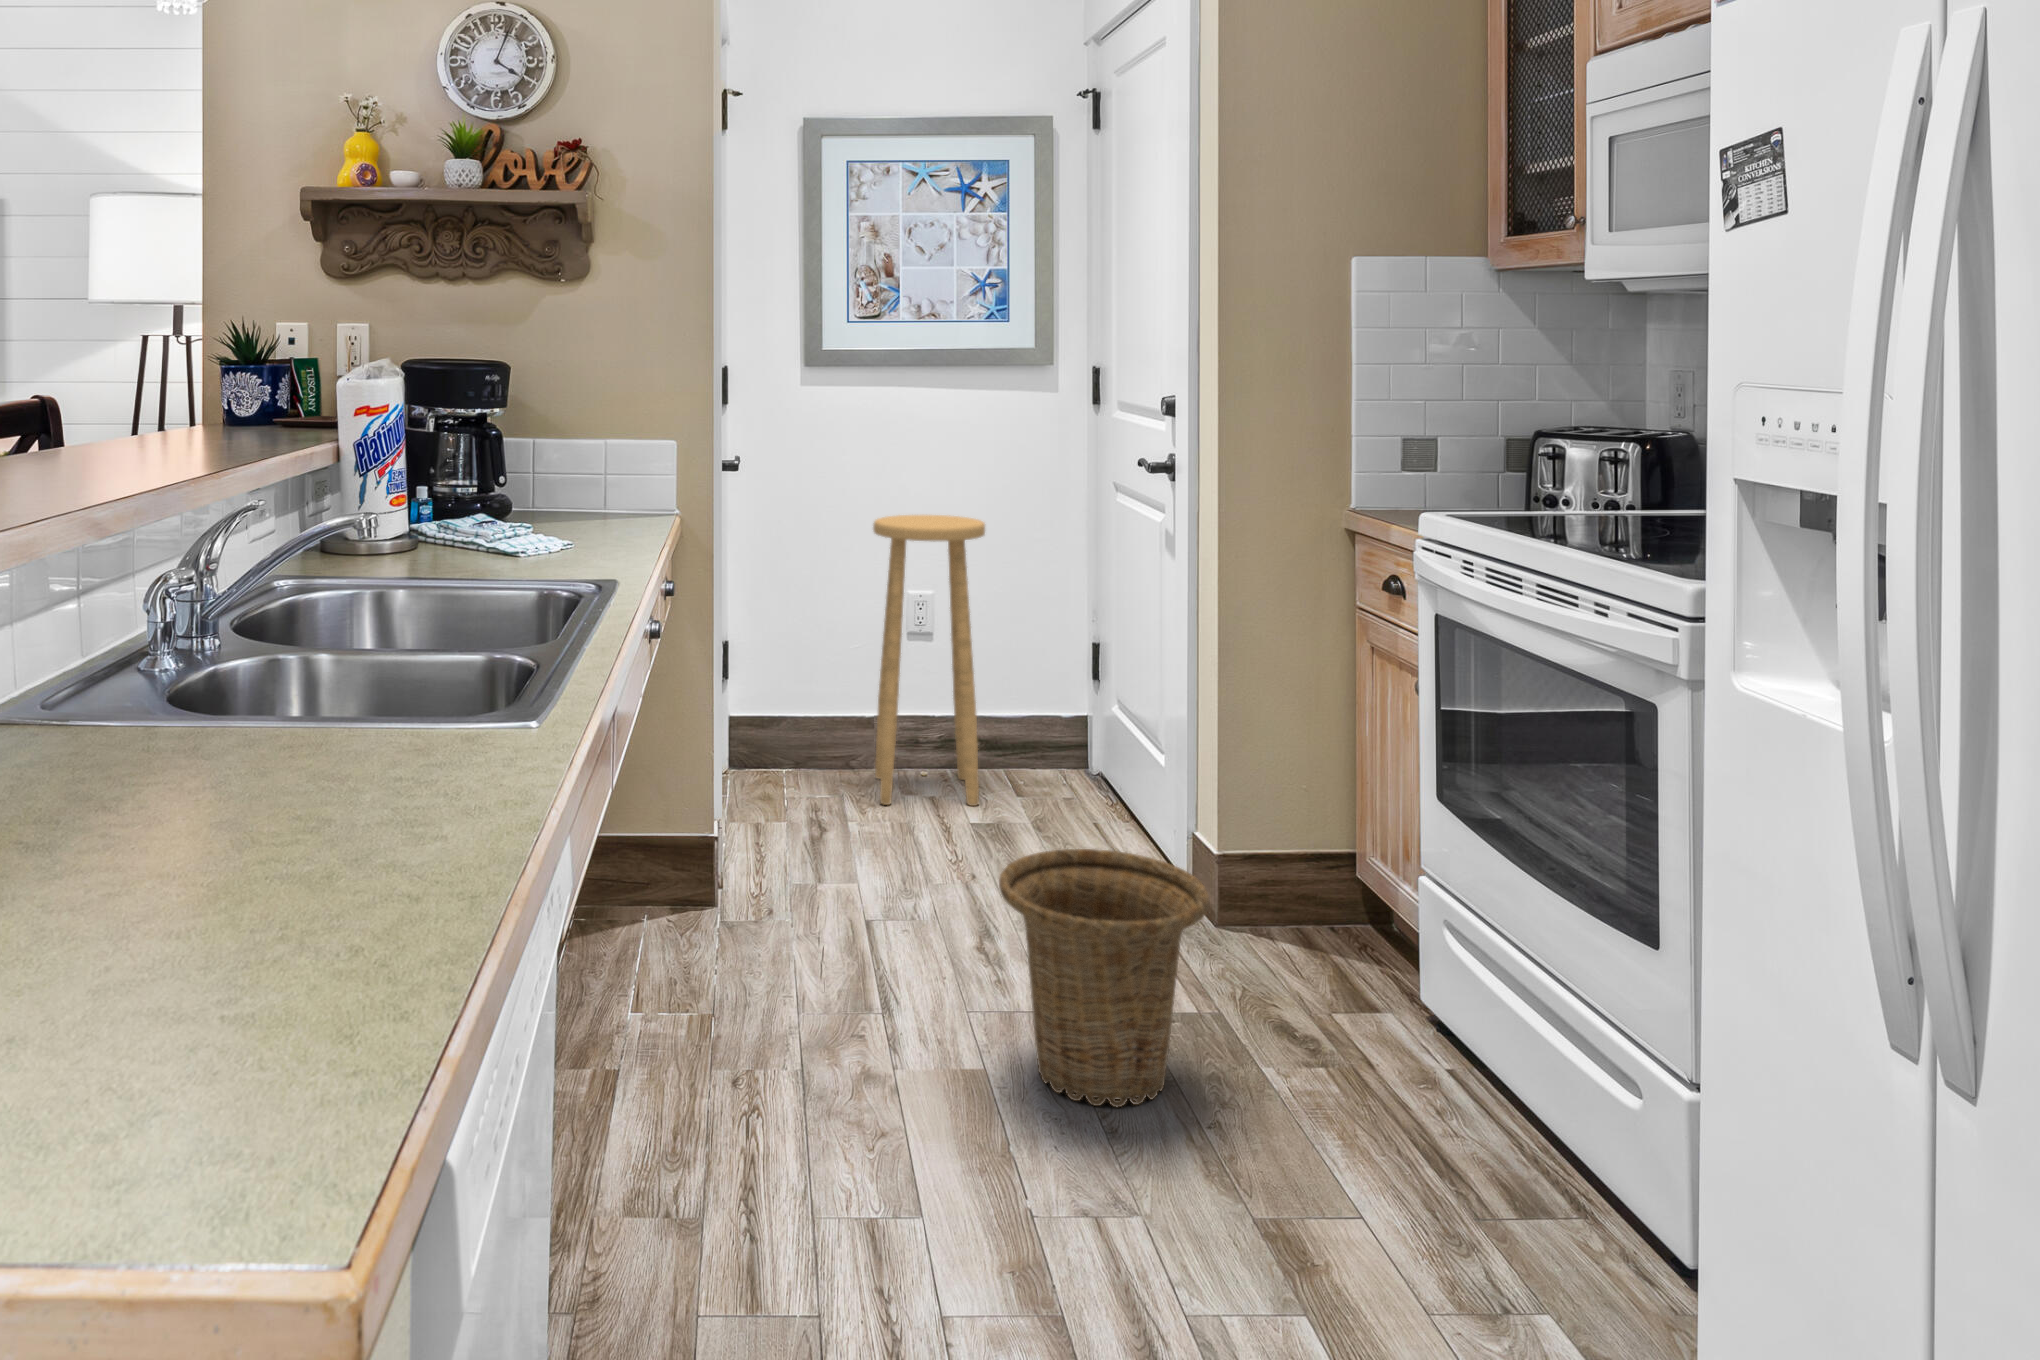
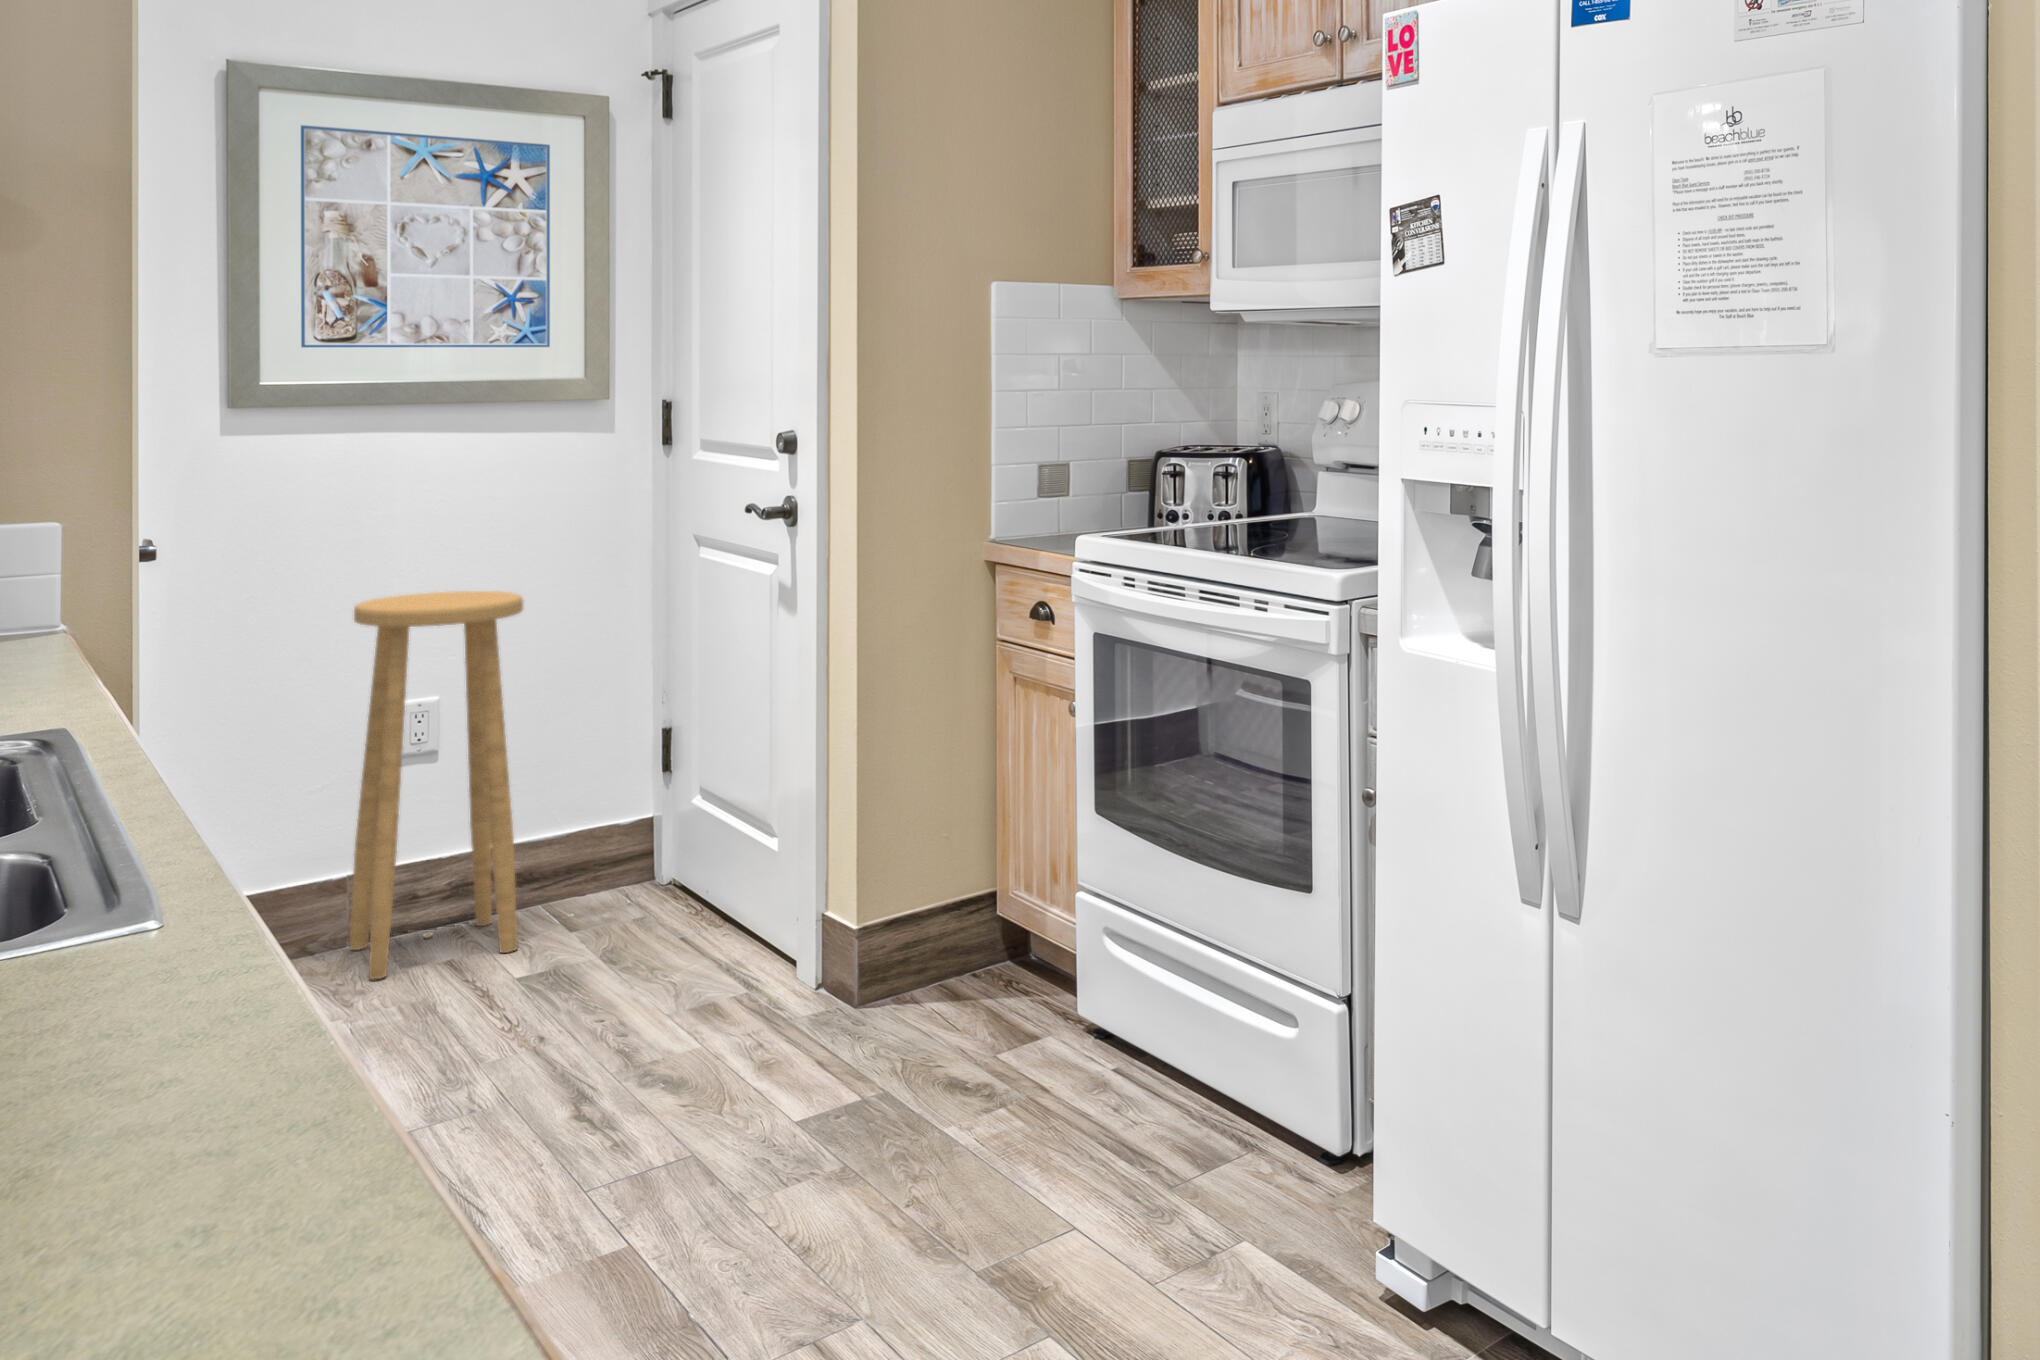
basket: present [999,849,1209,1107] -> none [646,938,898,1231]

